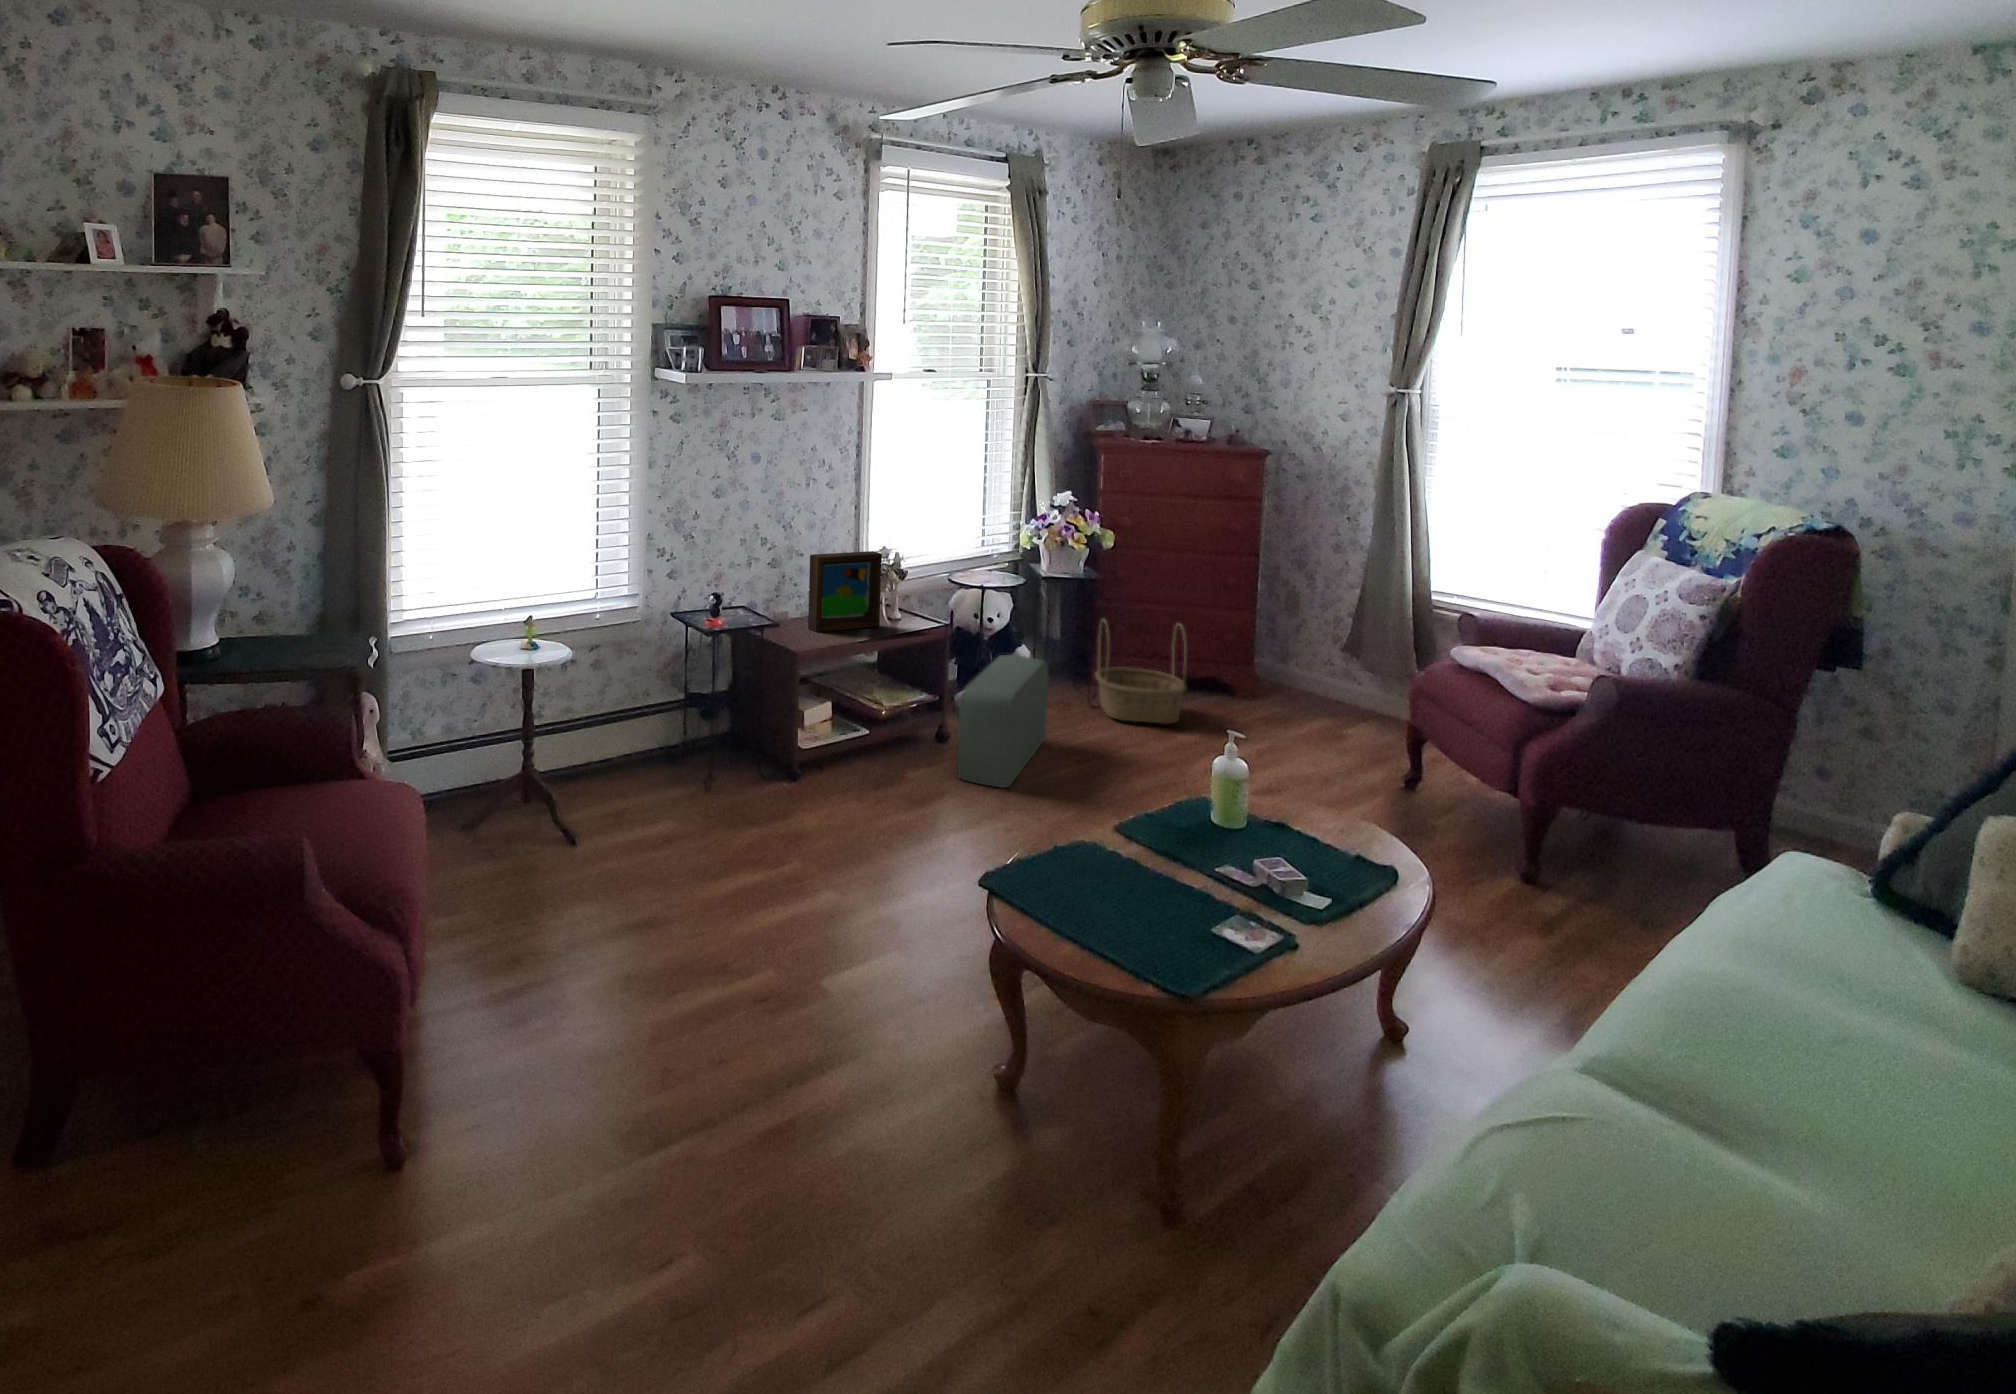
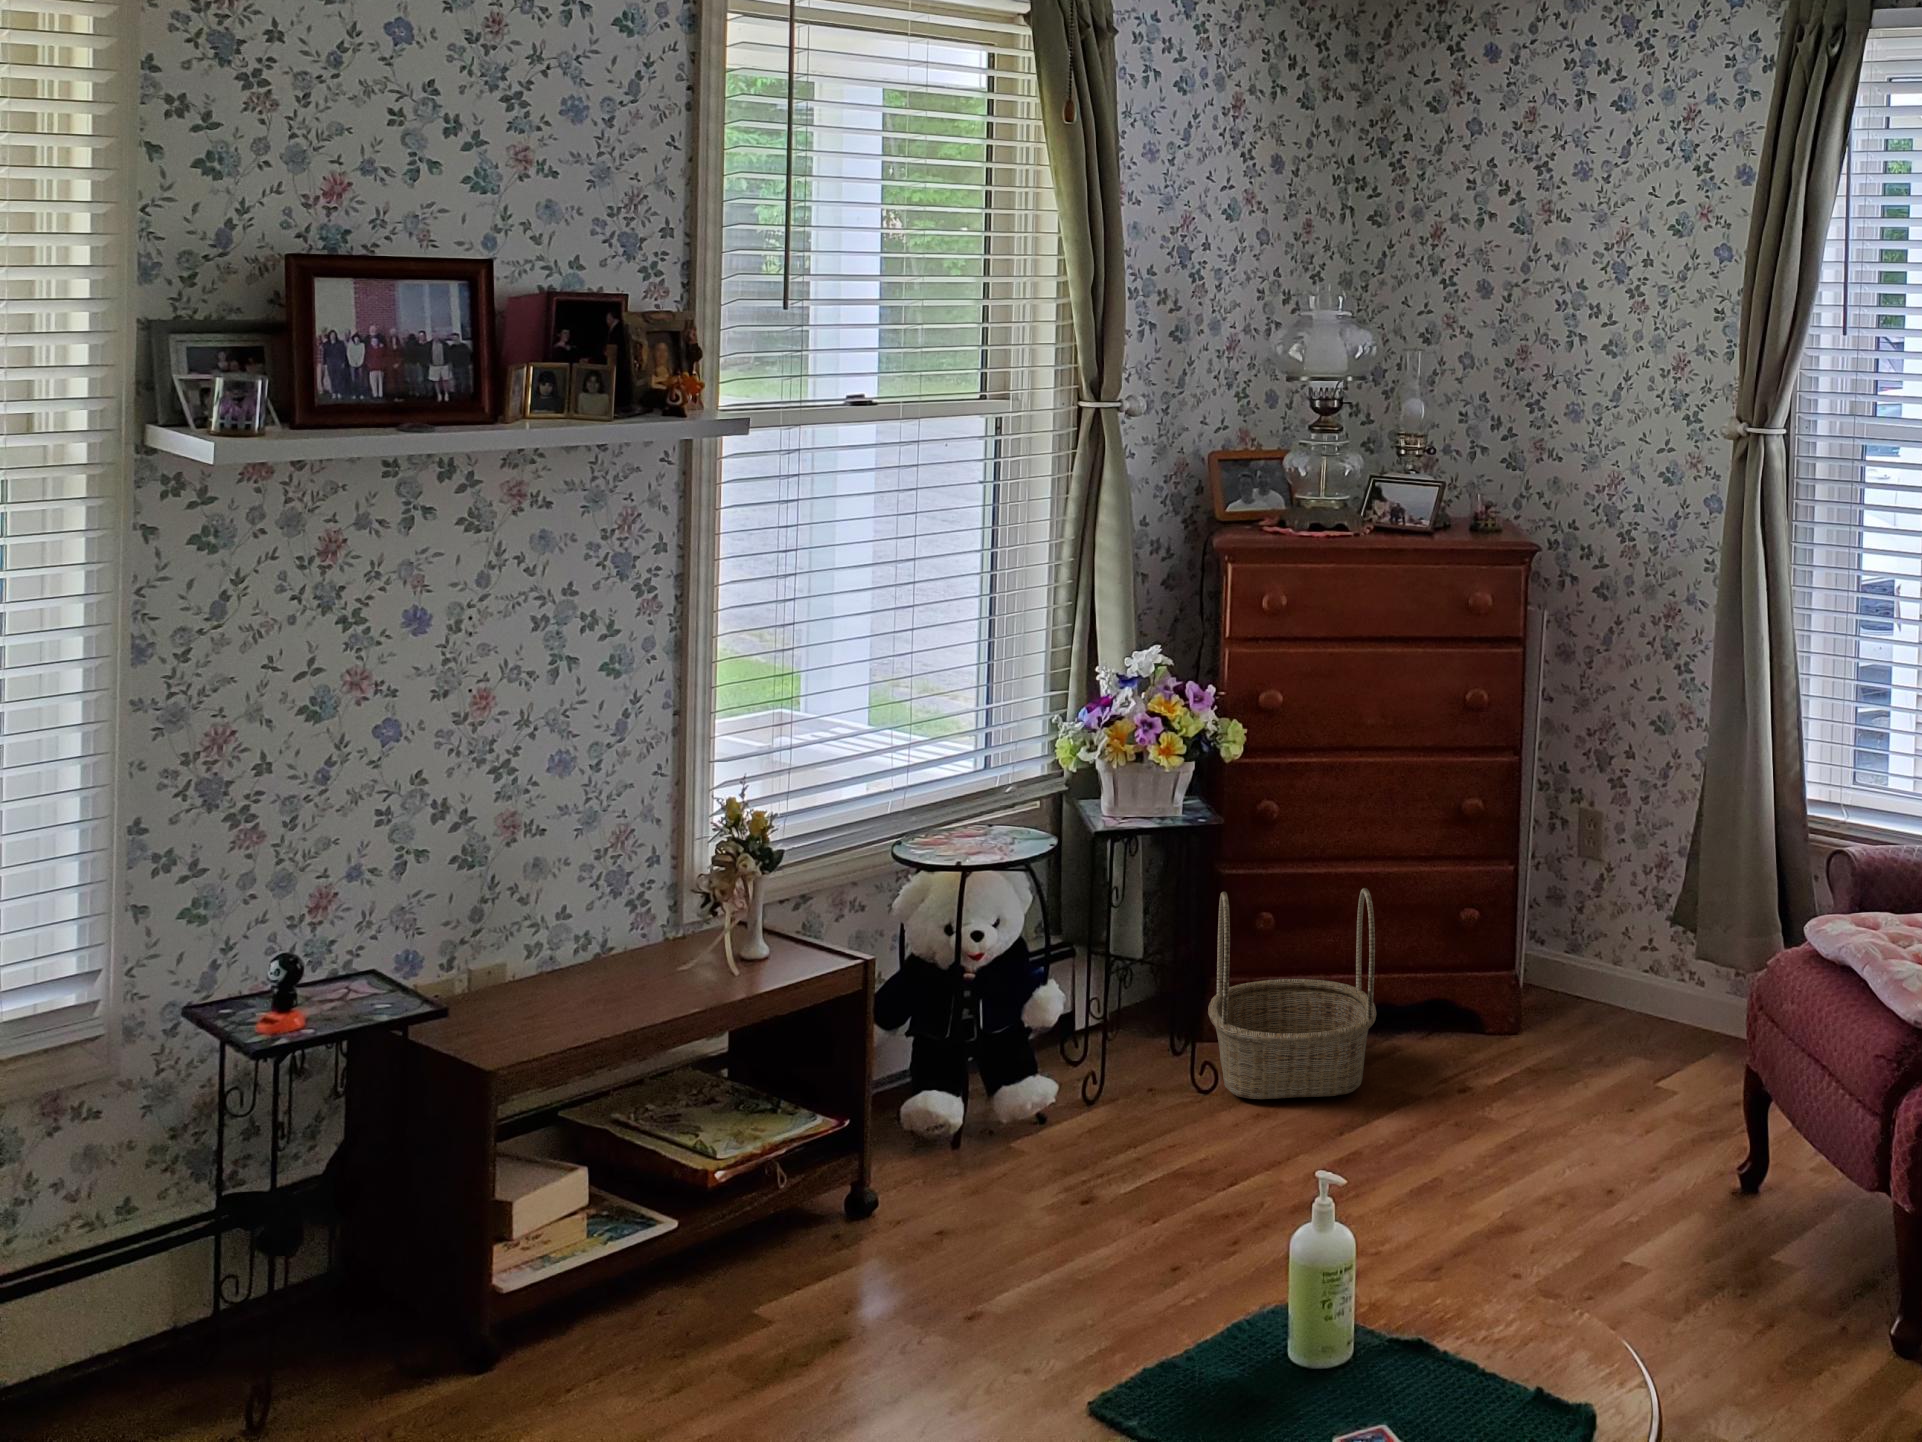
picture frame: present [808,551,882,632] -> none [521,815,706,1019]
pouf: present [958,655,1048,788] -> none [846,1007,1084,1338]

